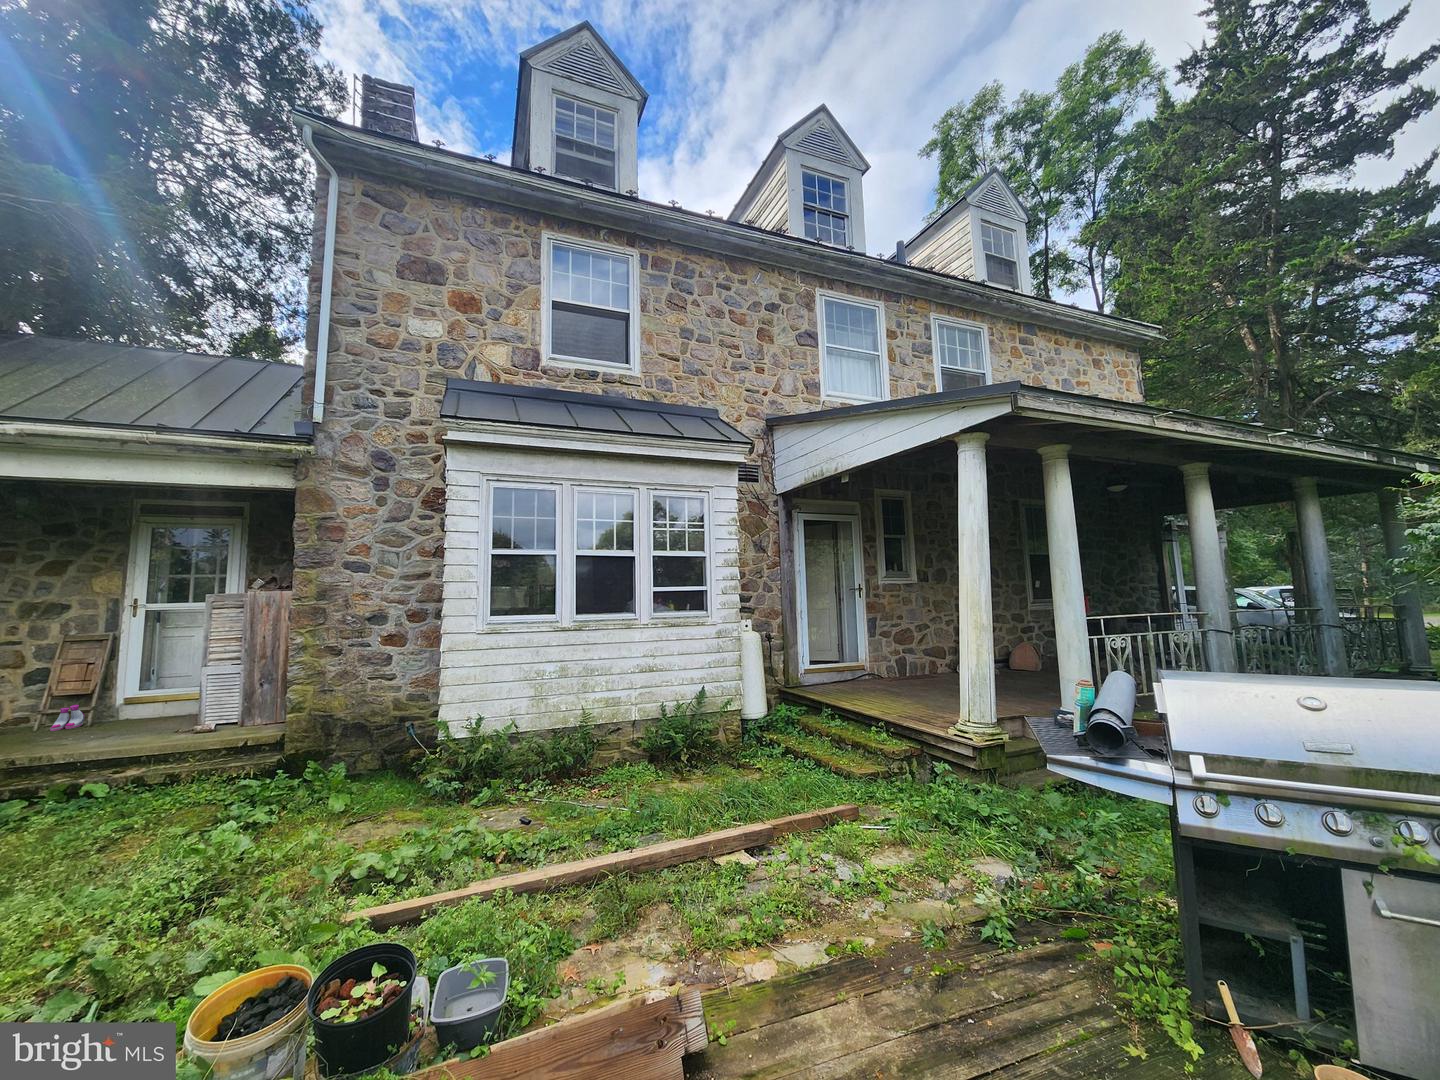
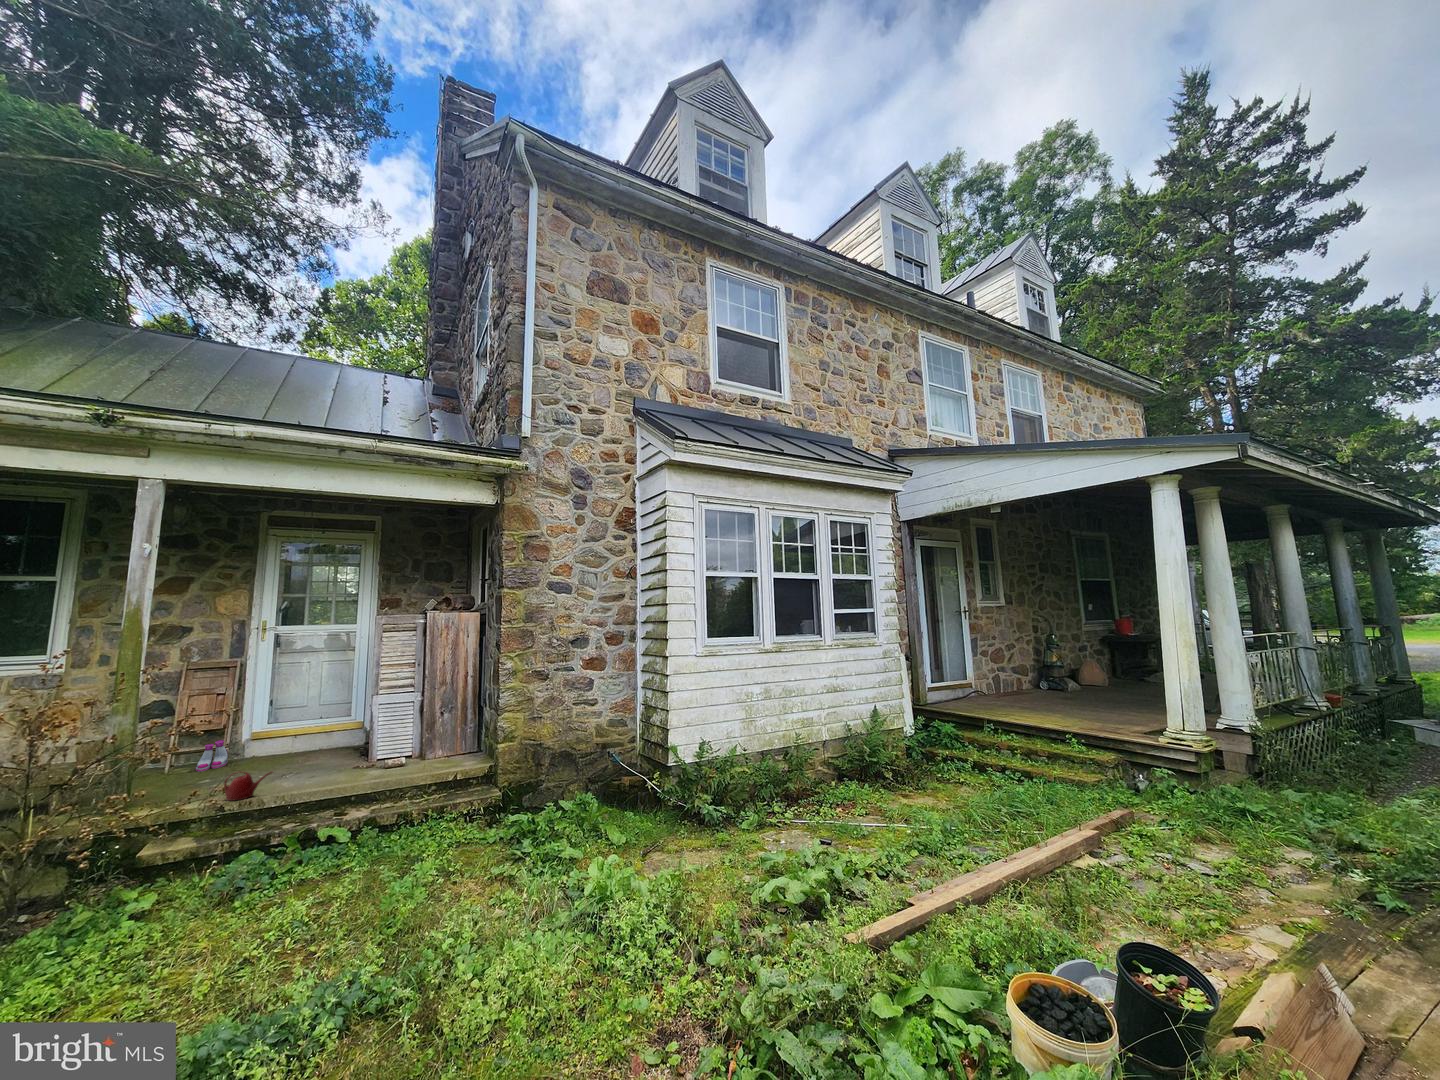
watering can: none [28,730,74,755] -> present [224,771,272,801]

